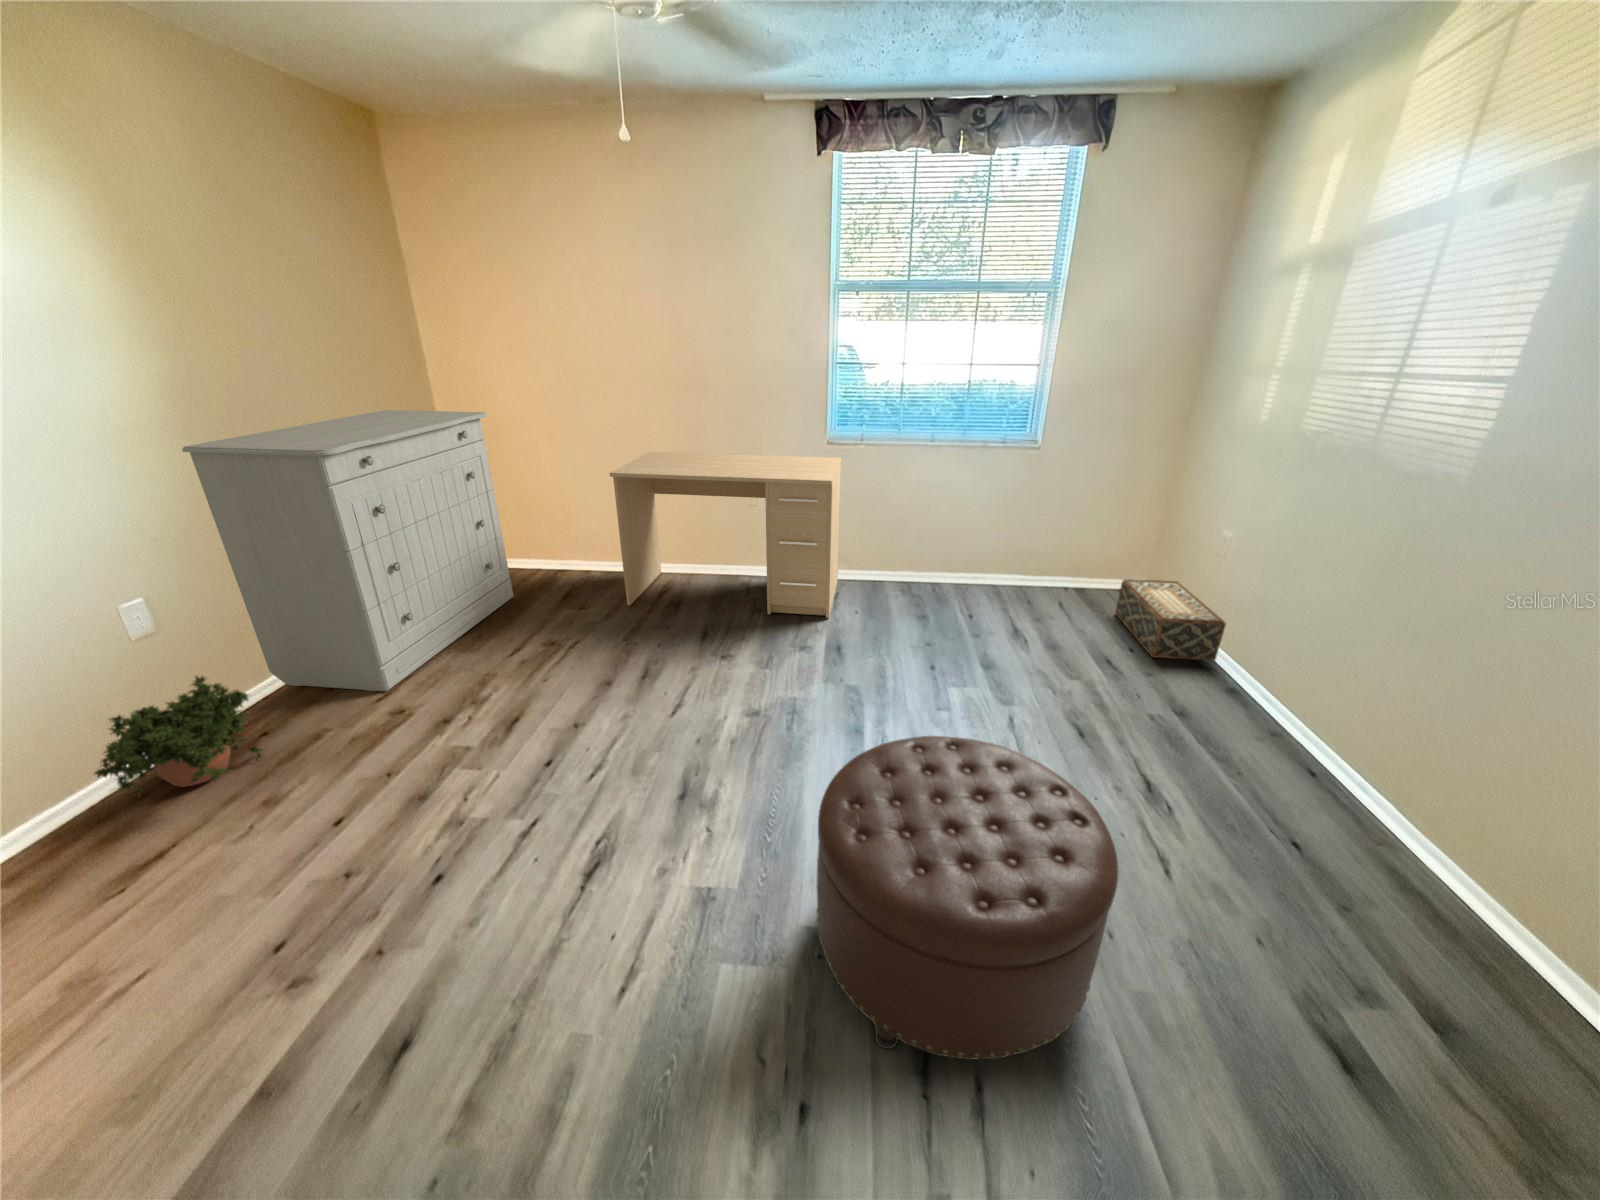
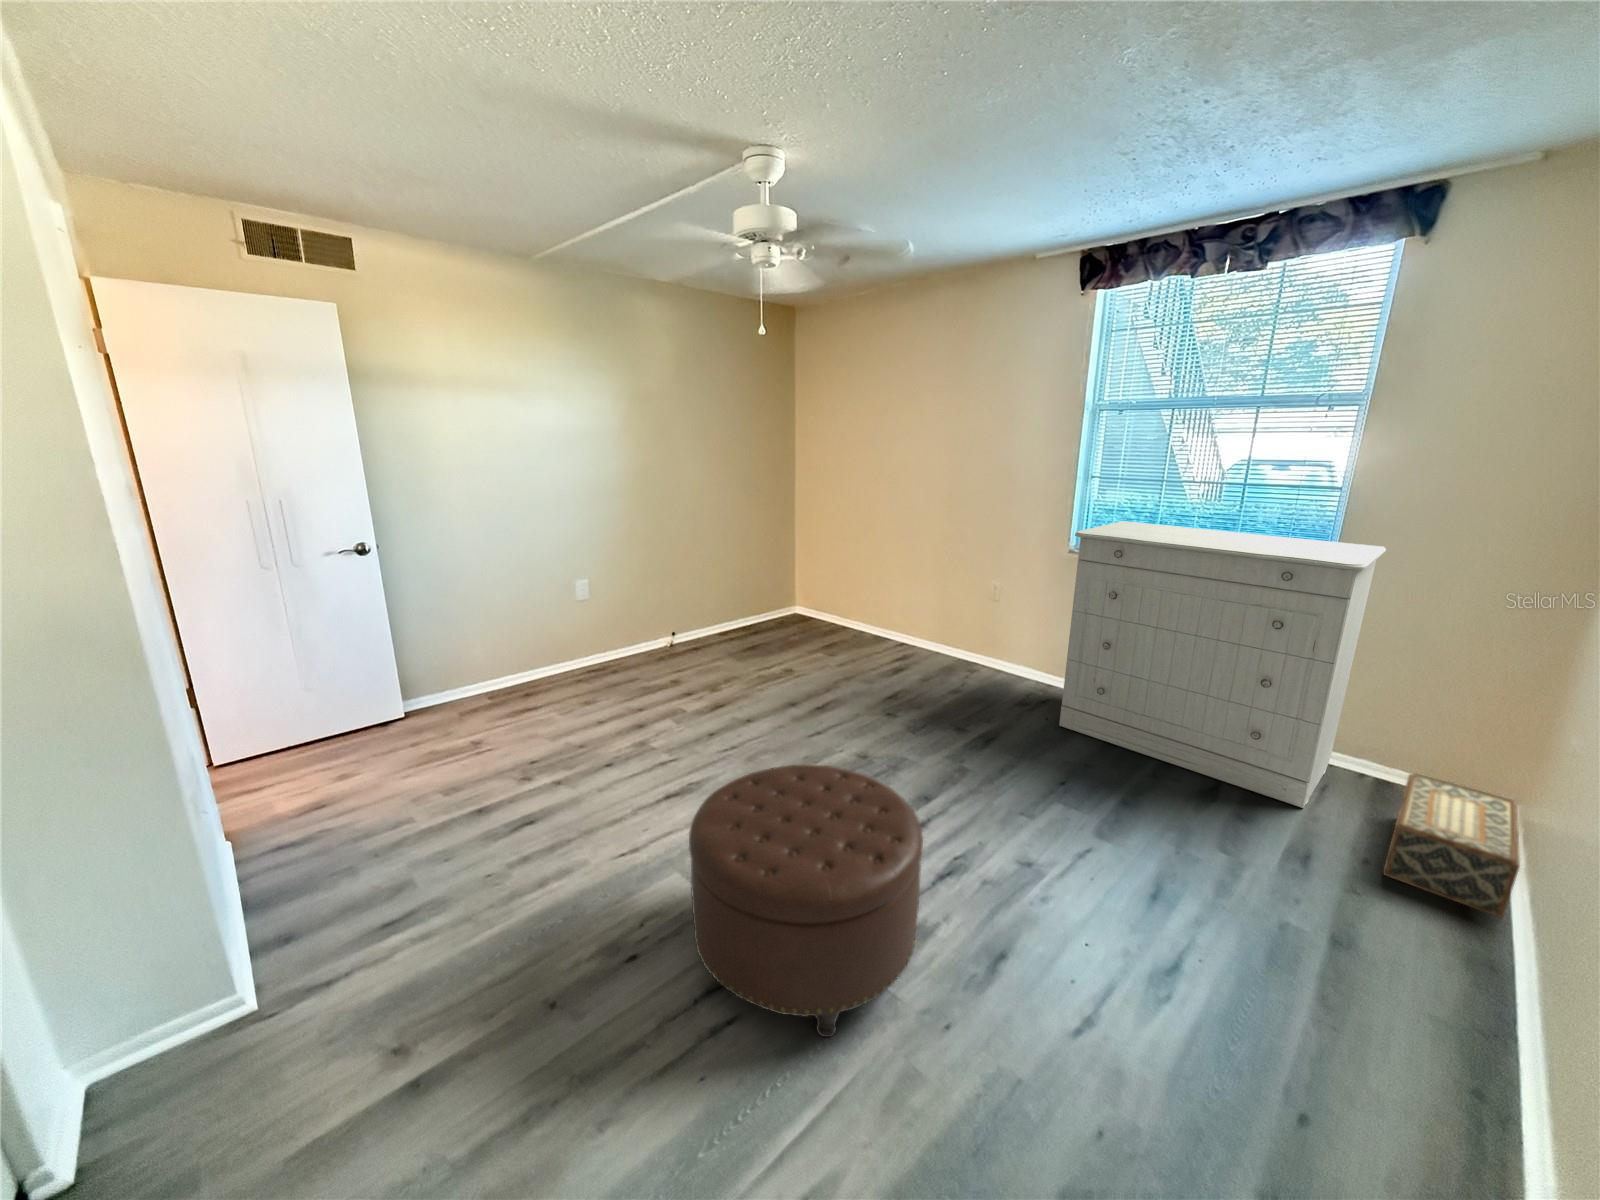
dresser: present [182,410,513,691] -> present [1059,521,1386,808]
desk: present [610,452,841,618] -> none [862,541,1076,714]
potted plant: present [95,676,266,796] -> none [535,626,607,684]

